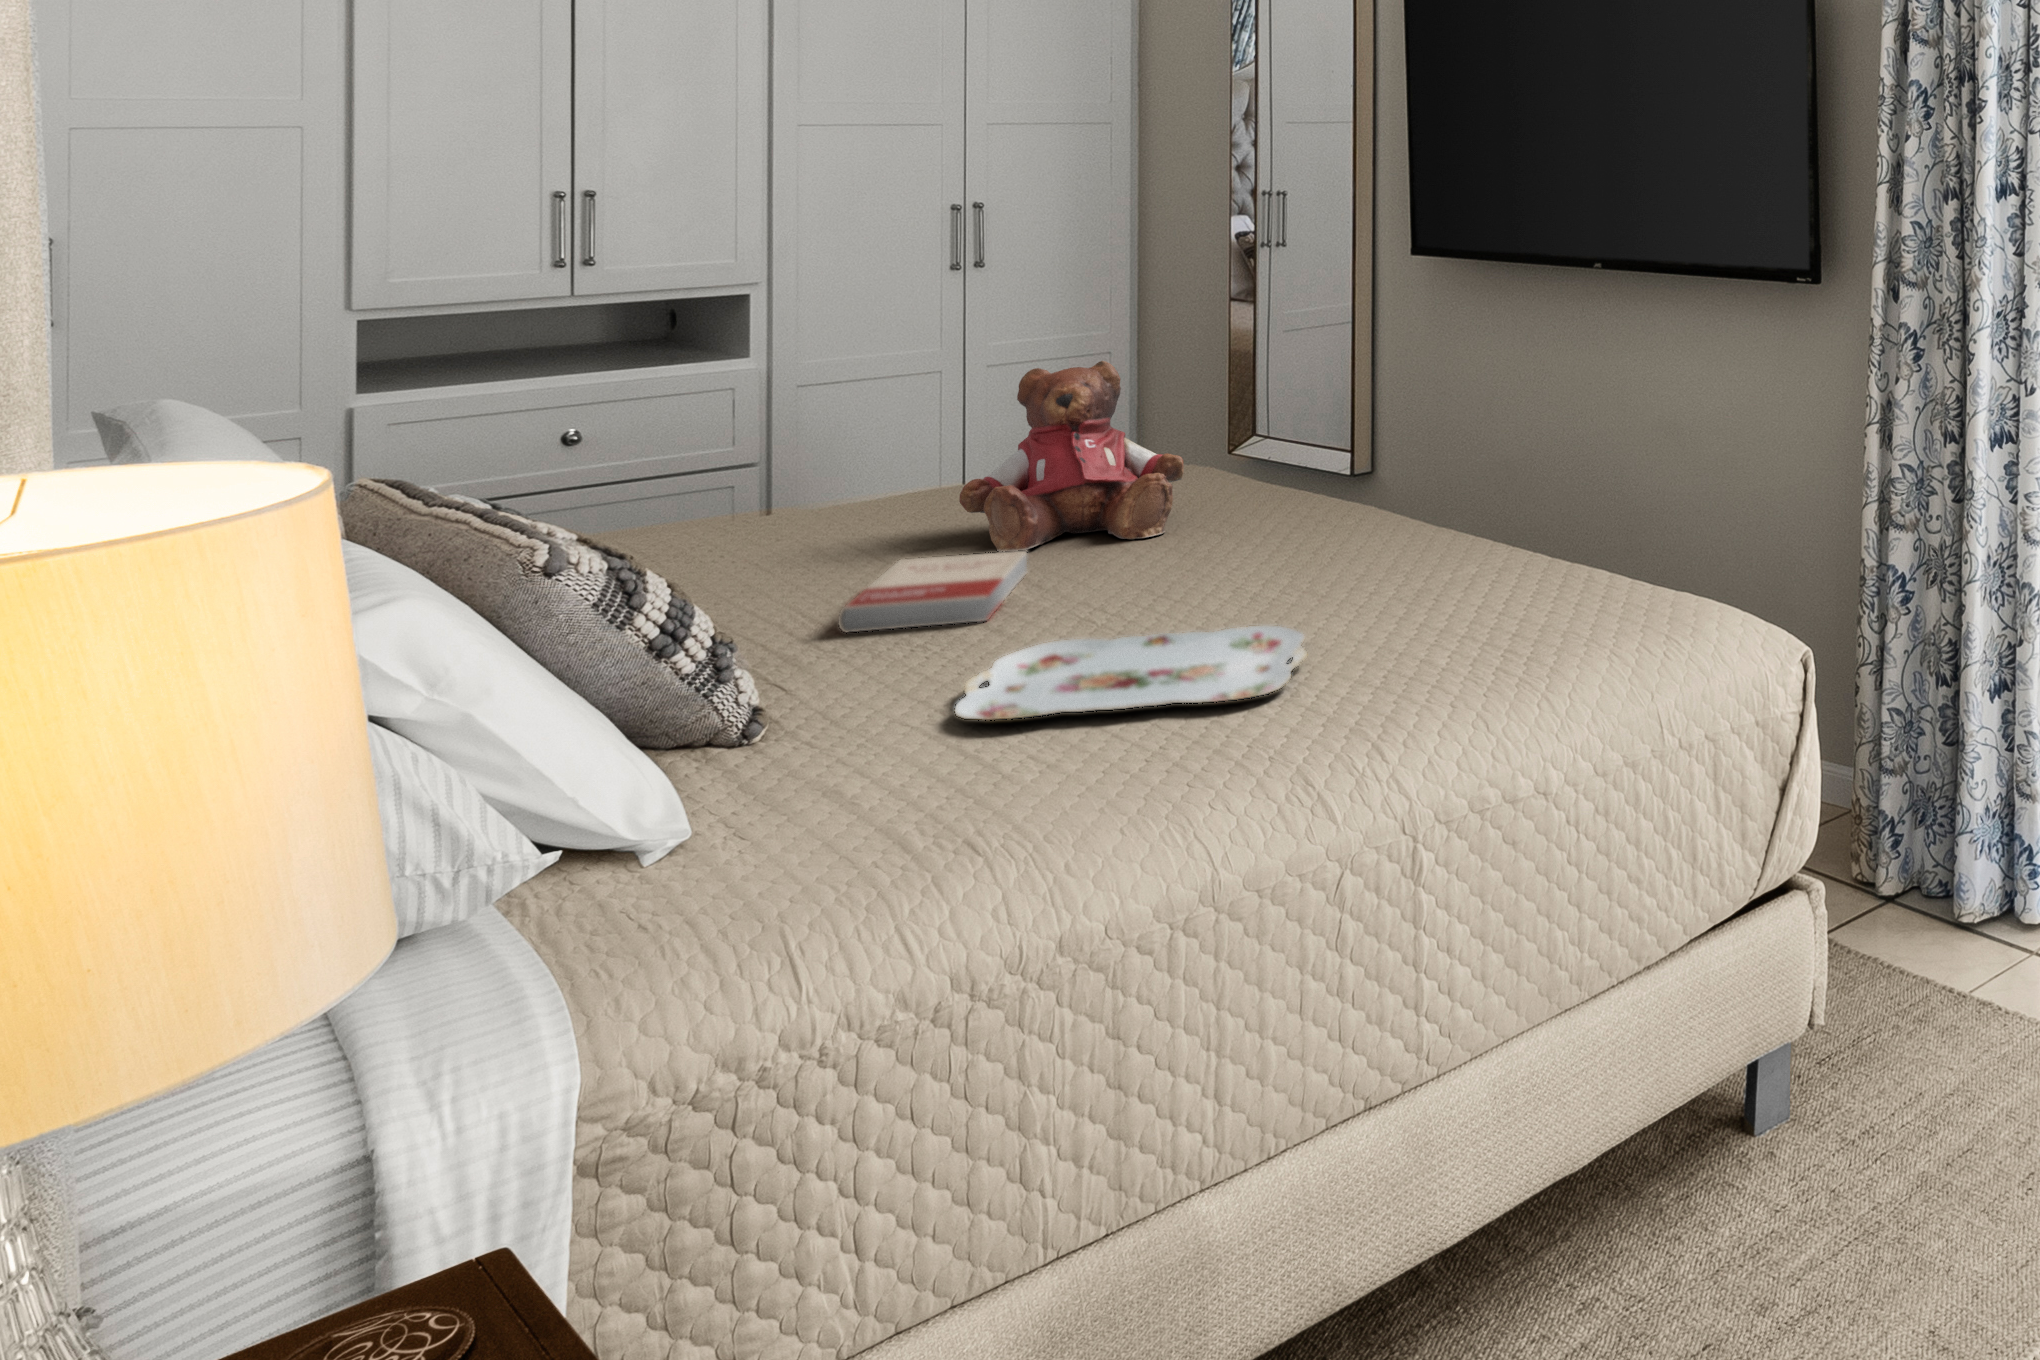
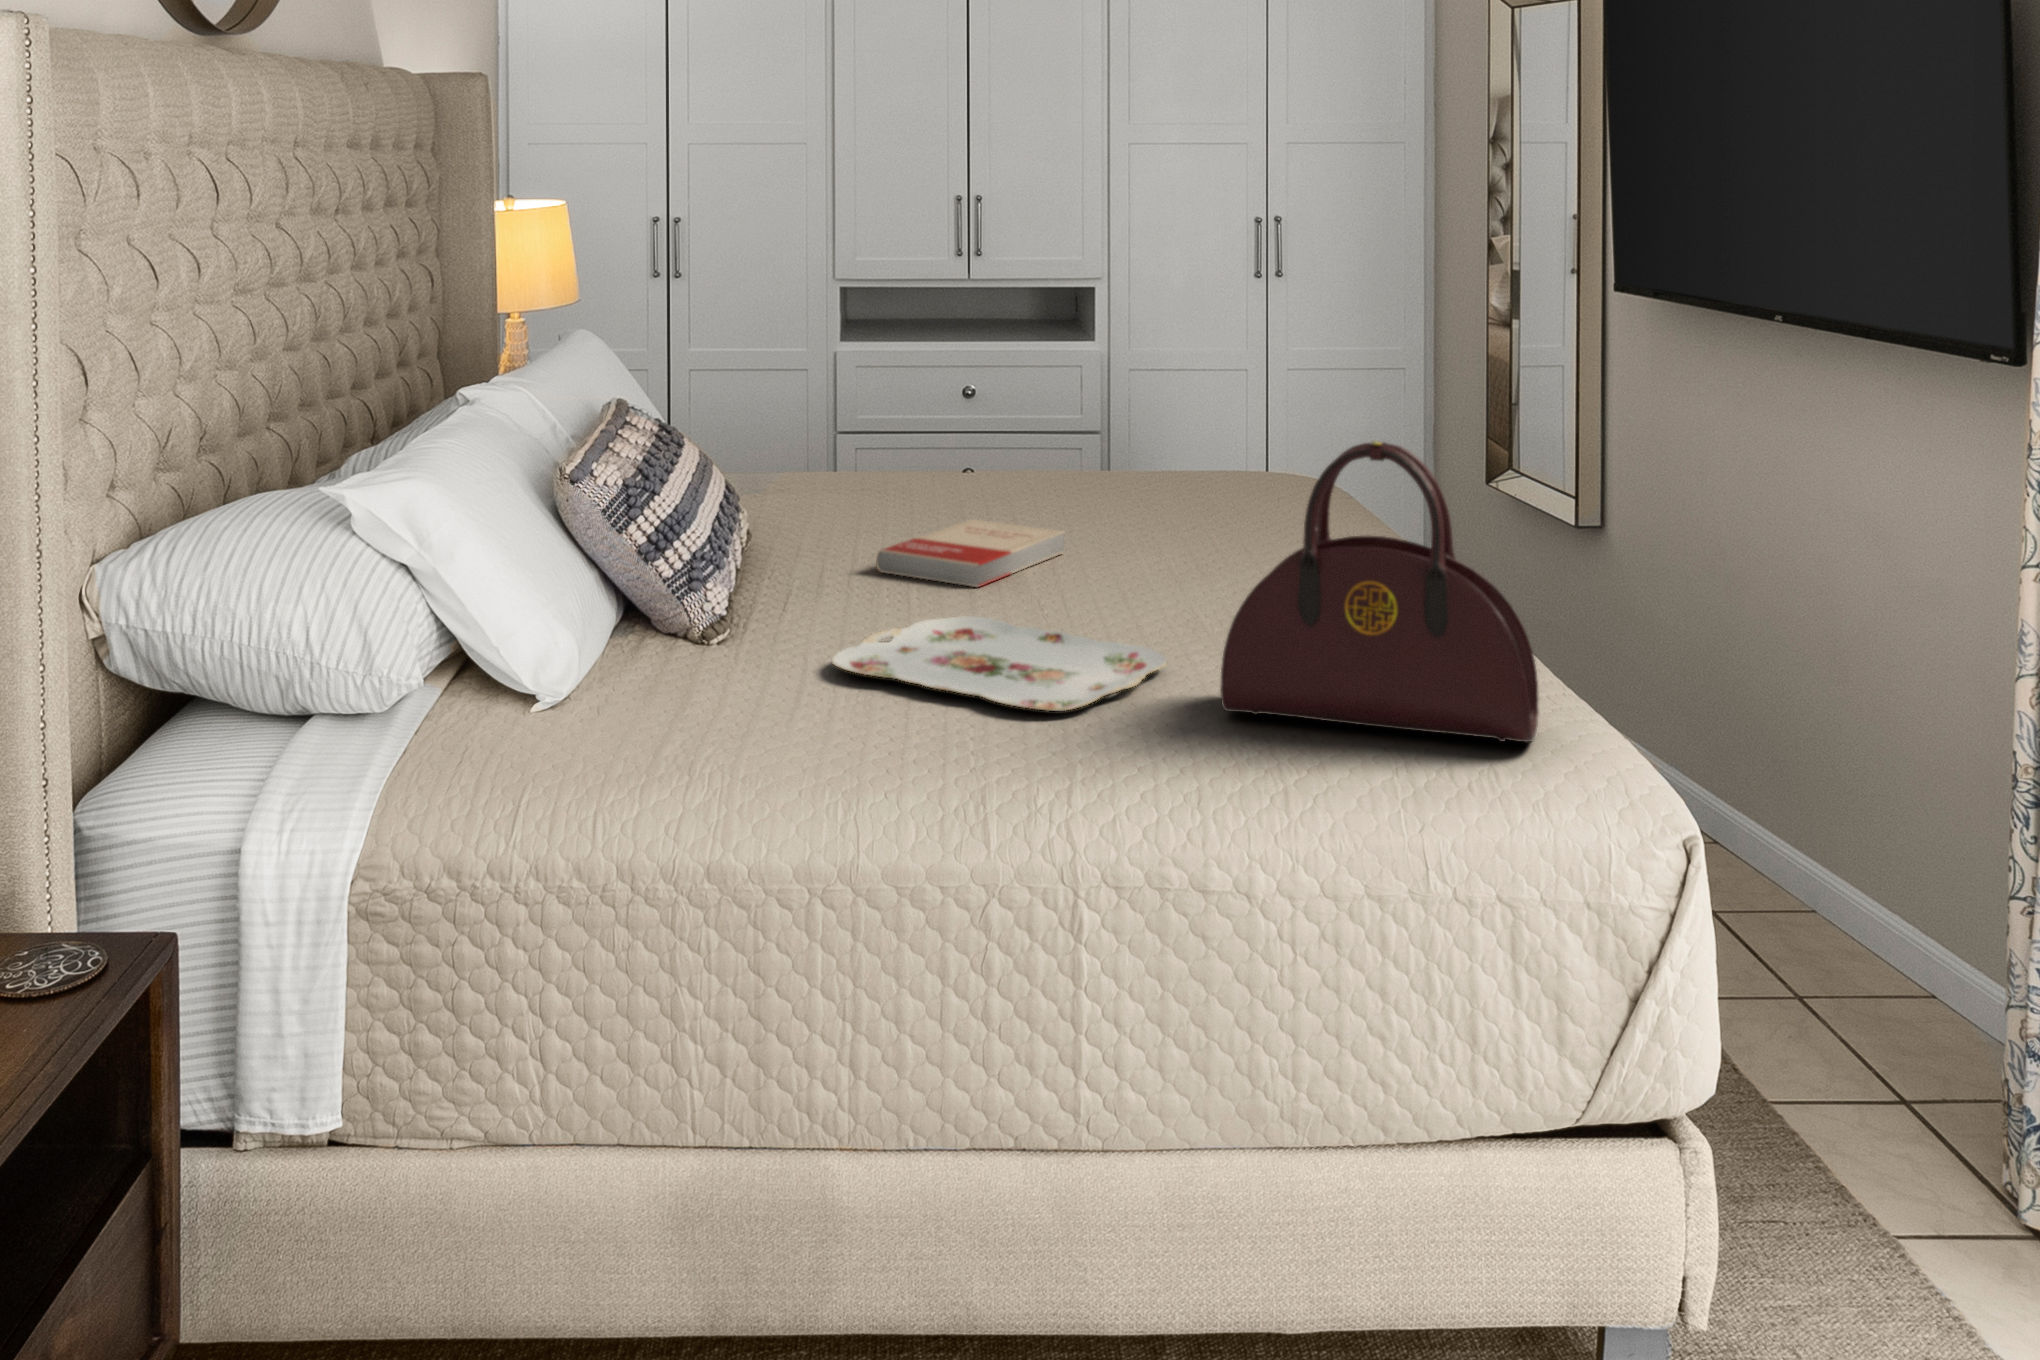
teddy bear: present [959,361,1184,552] -> none [1056,360,1253,541]
handbag: none [1395,389,1670,655] -> present [1220,442,1539,742]

